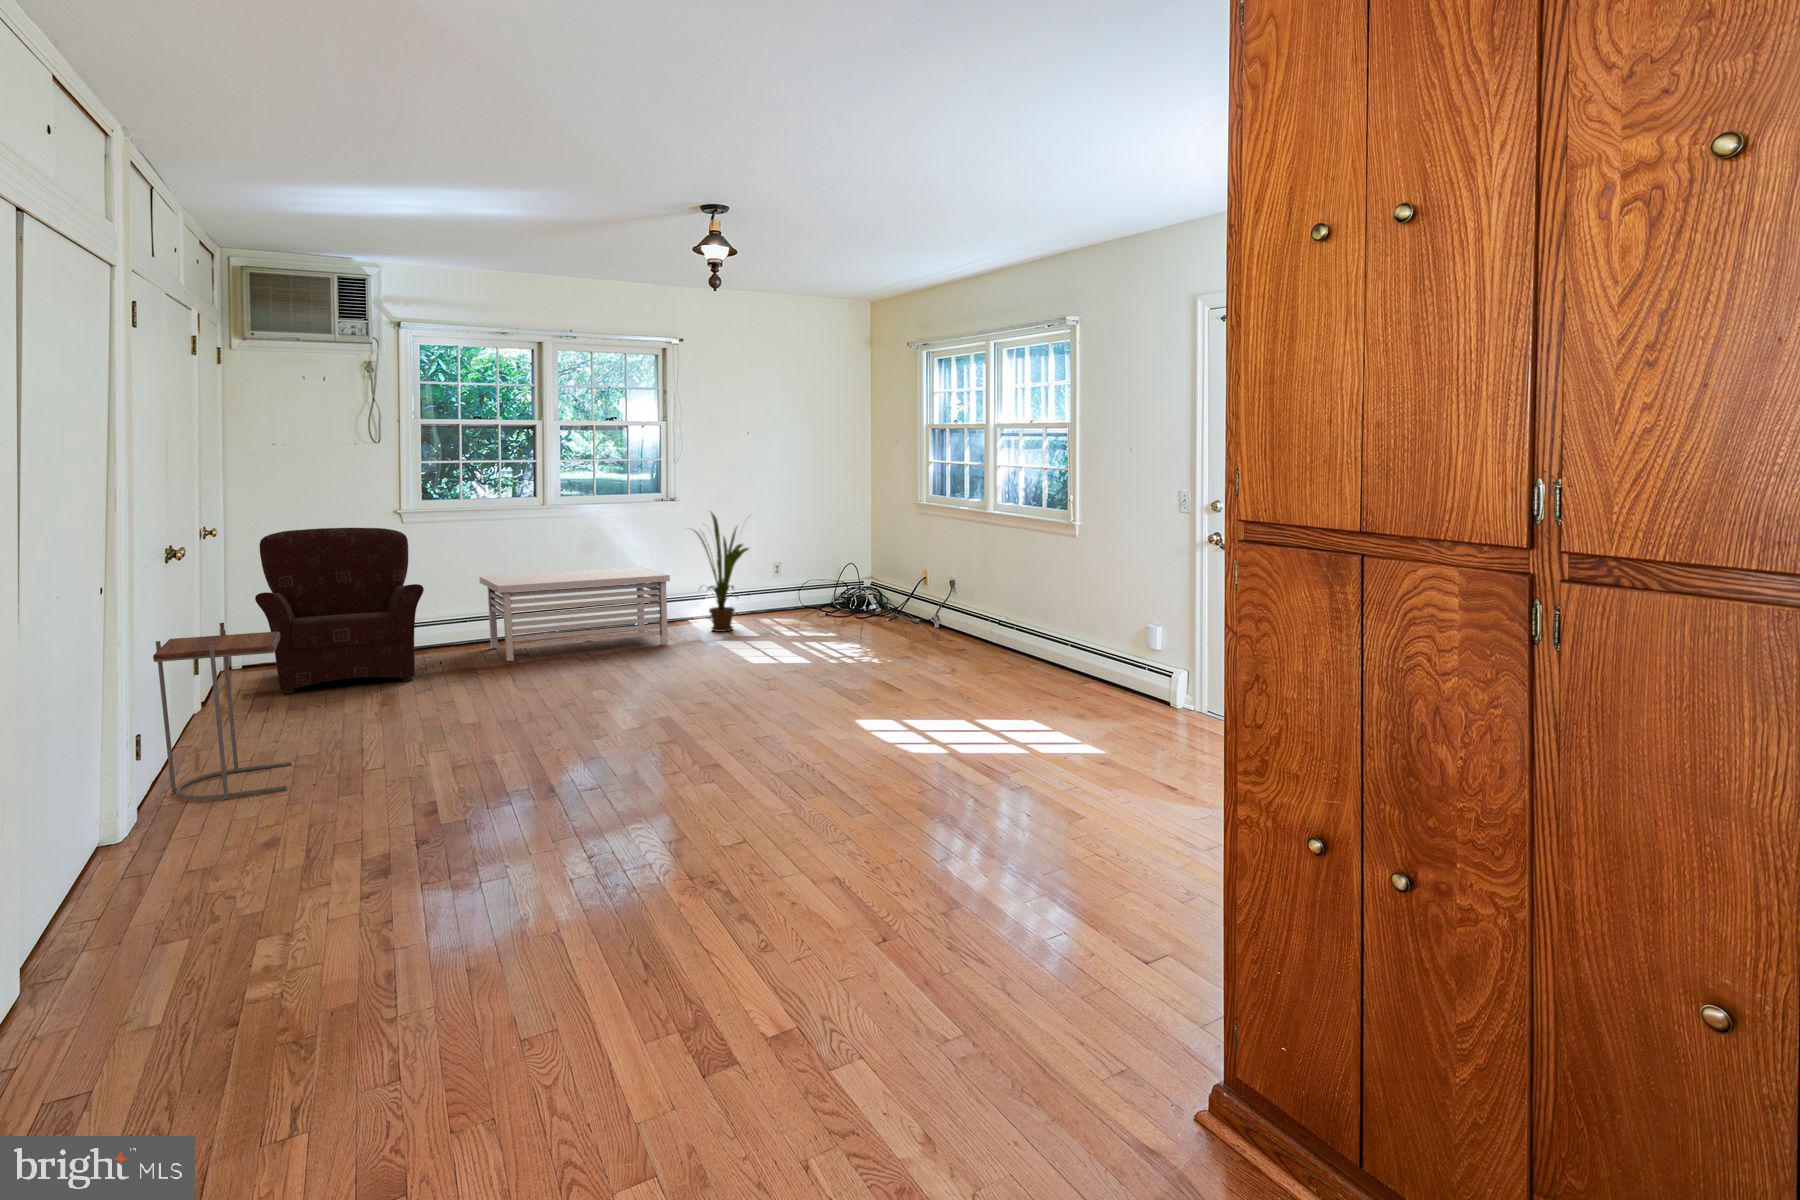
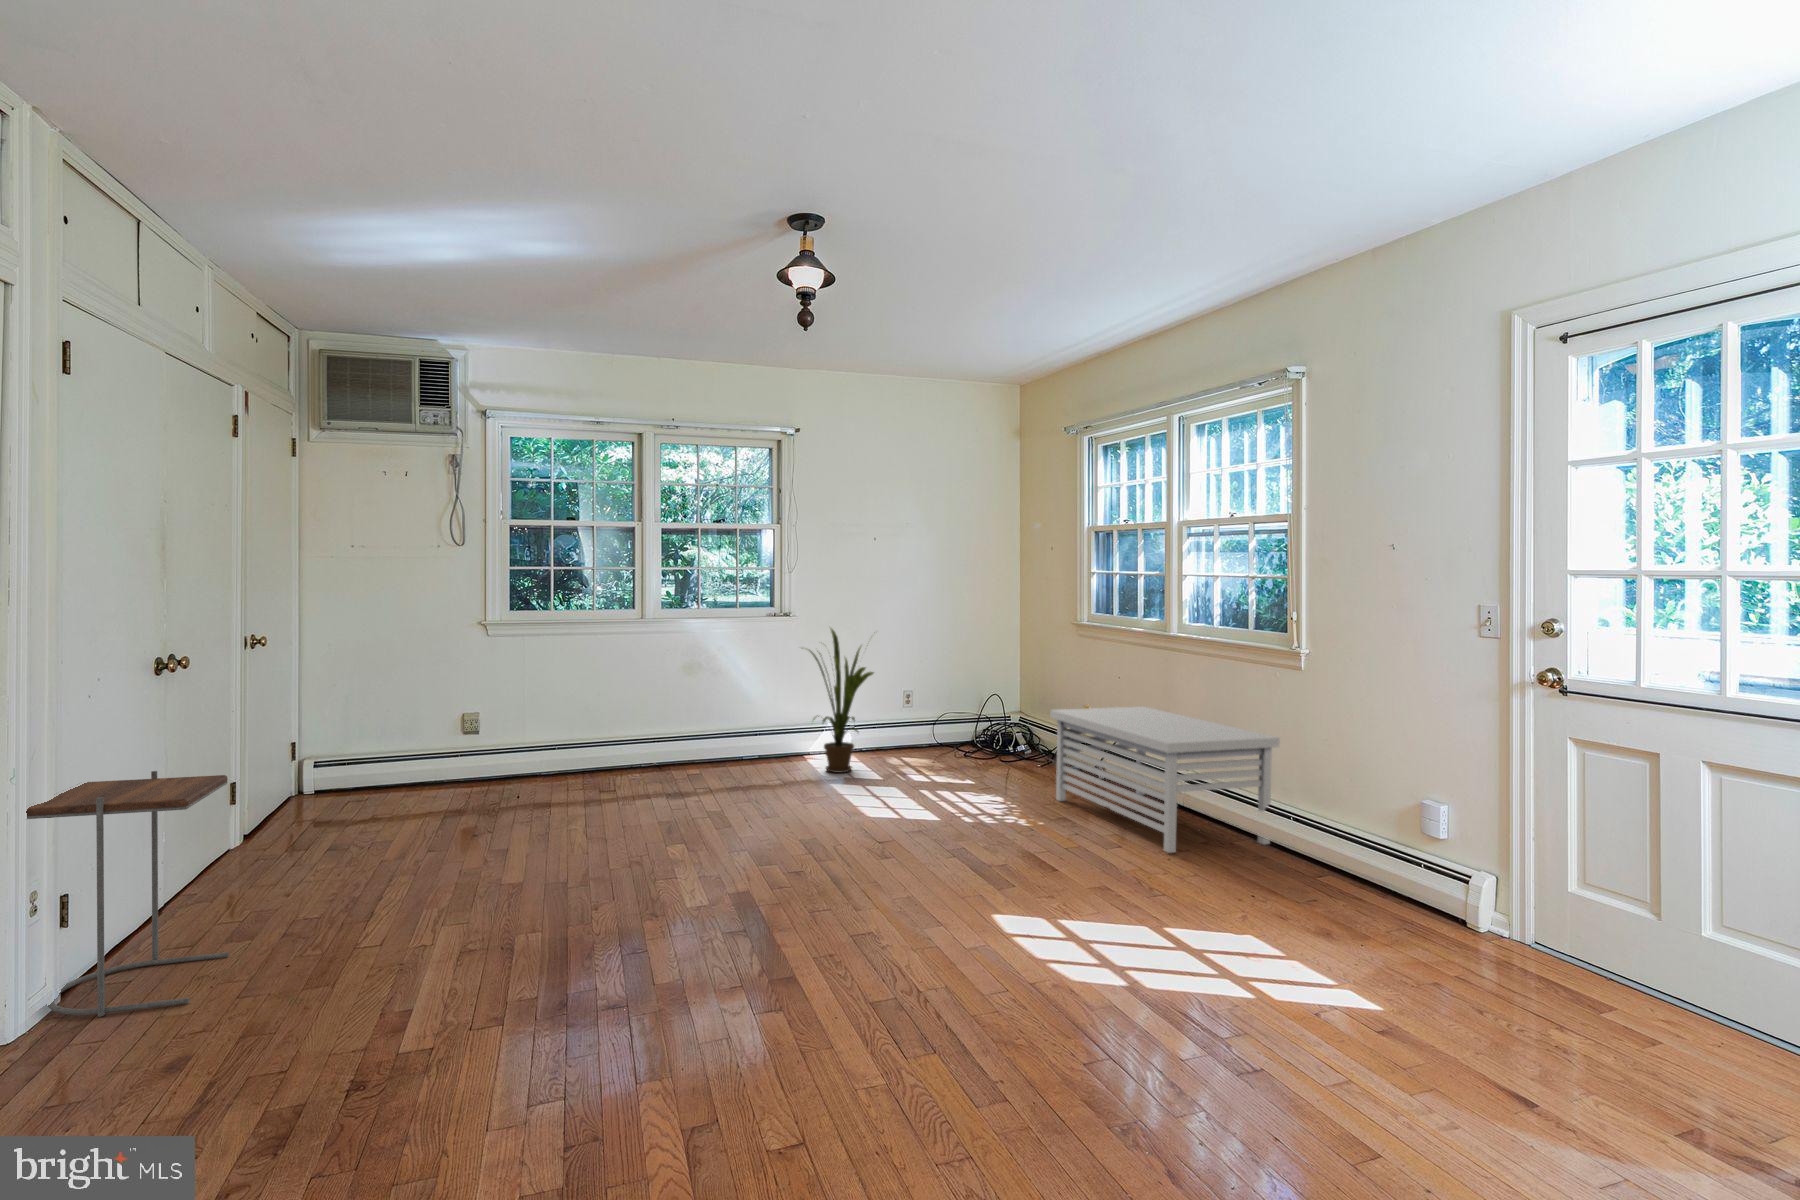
armchair: present [255,528,424,693] -> none [276,641,478,839]
storage bench: present [479,567,670,661] -> present [1050,706,1280,853]

